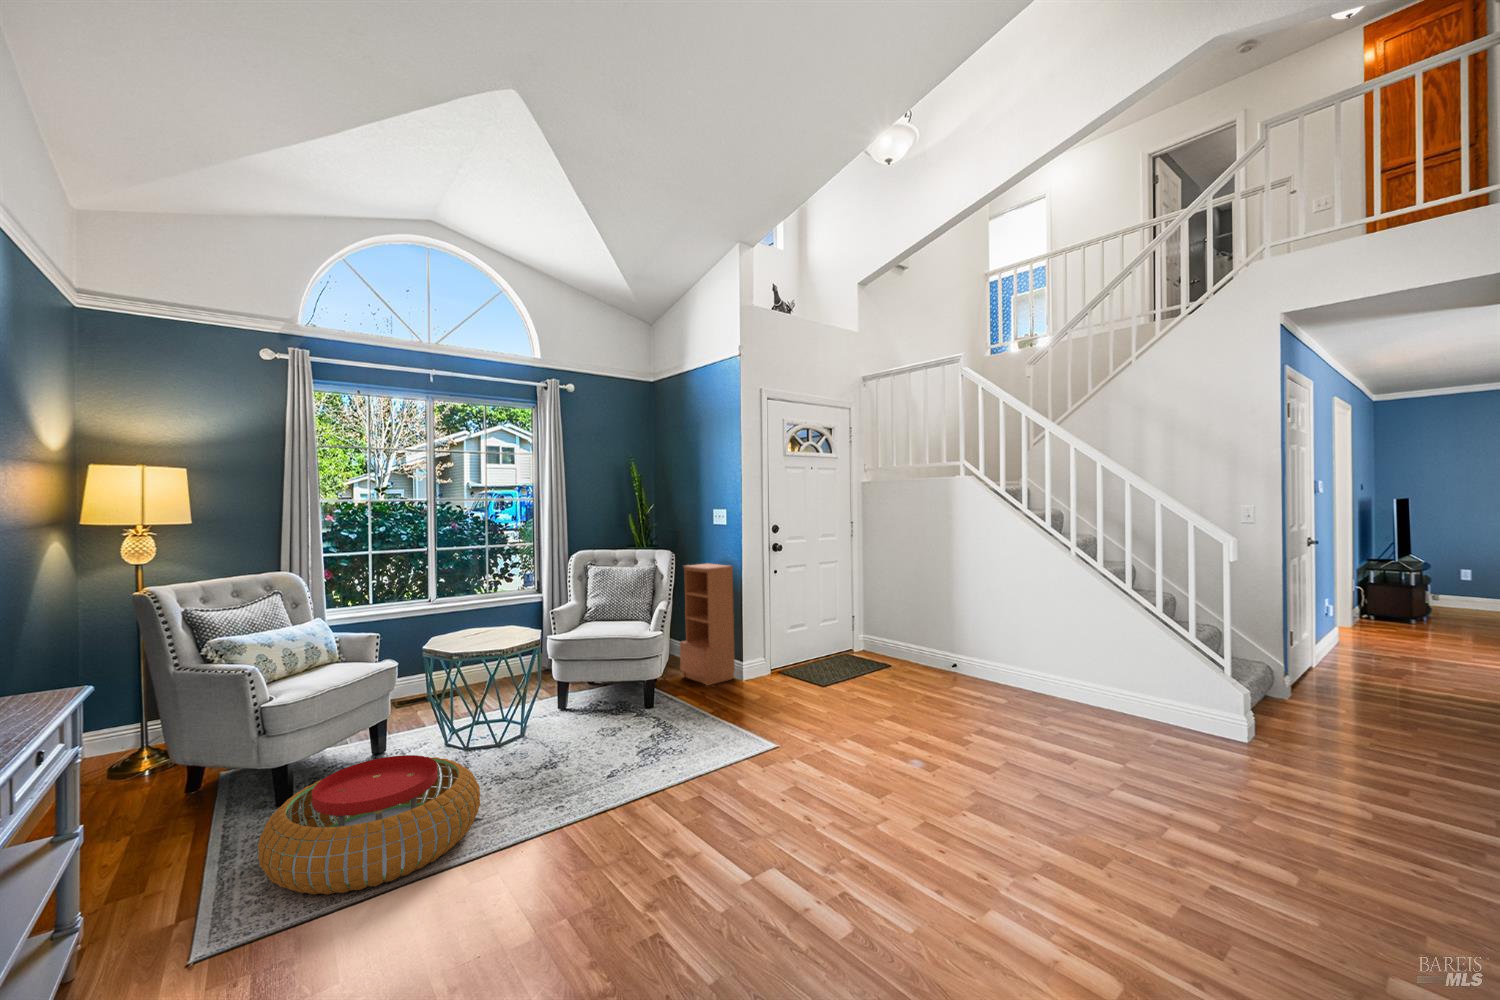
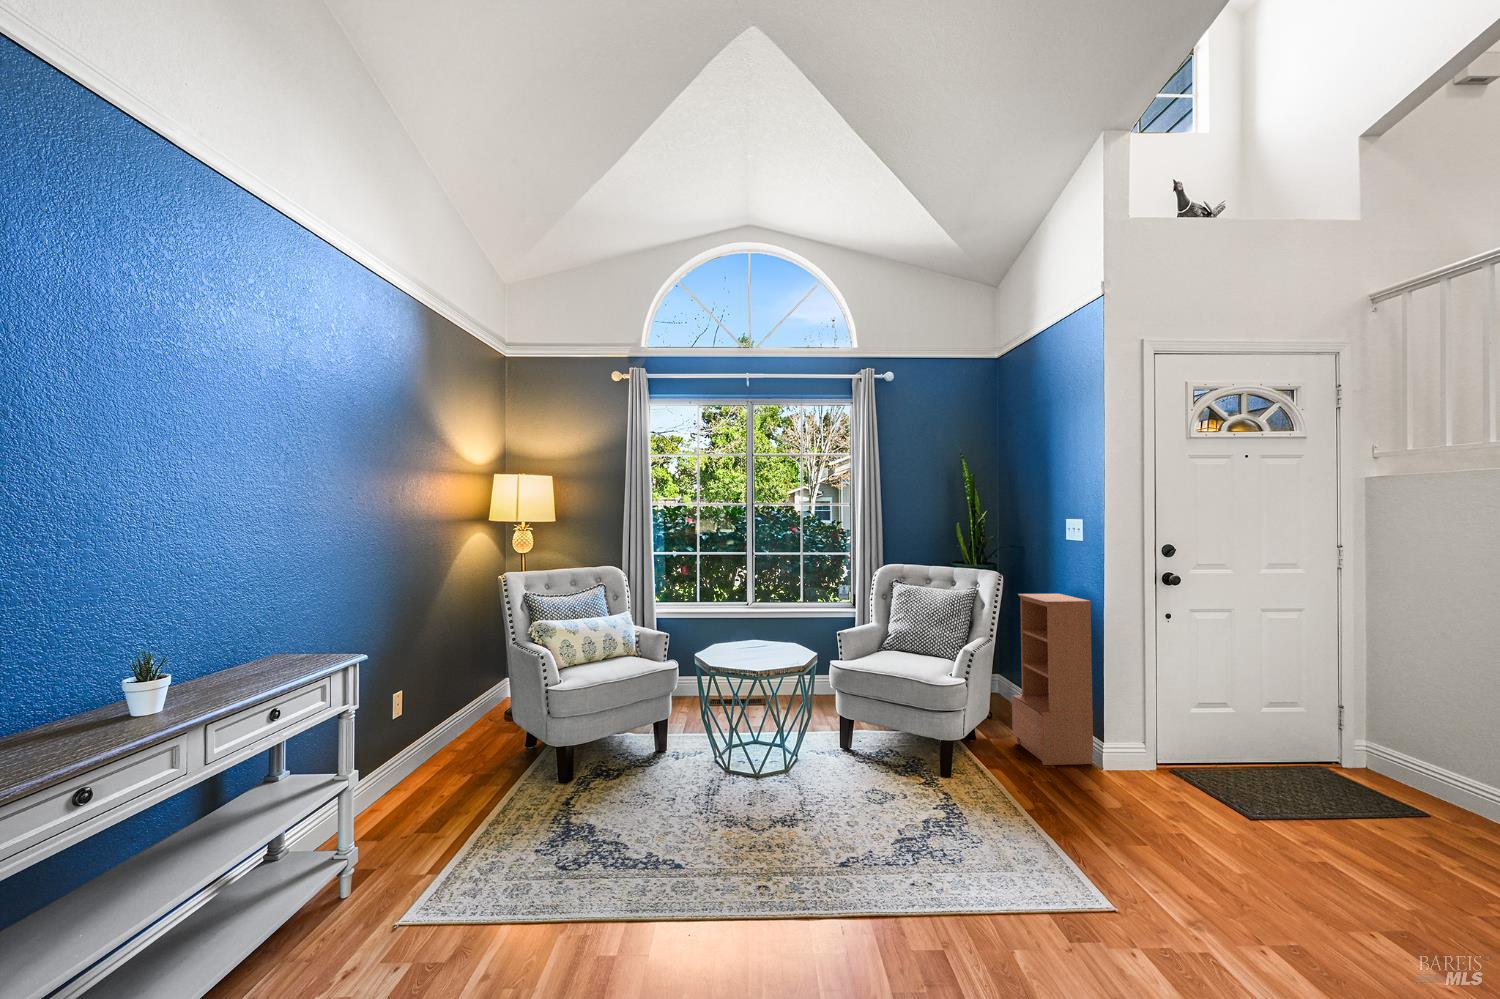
pouf: present [258,755,480,895] -> none [485,768,686,910]

